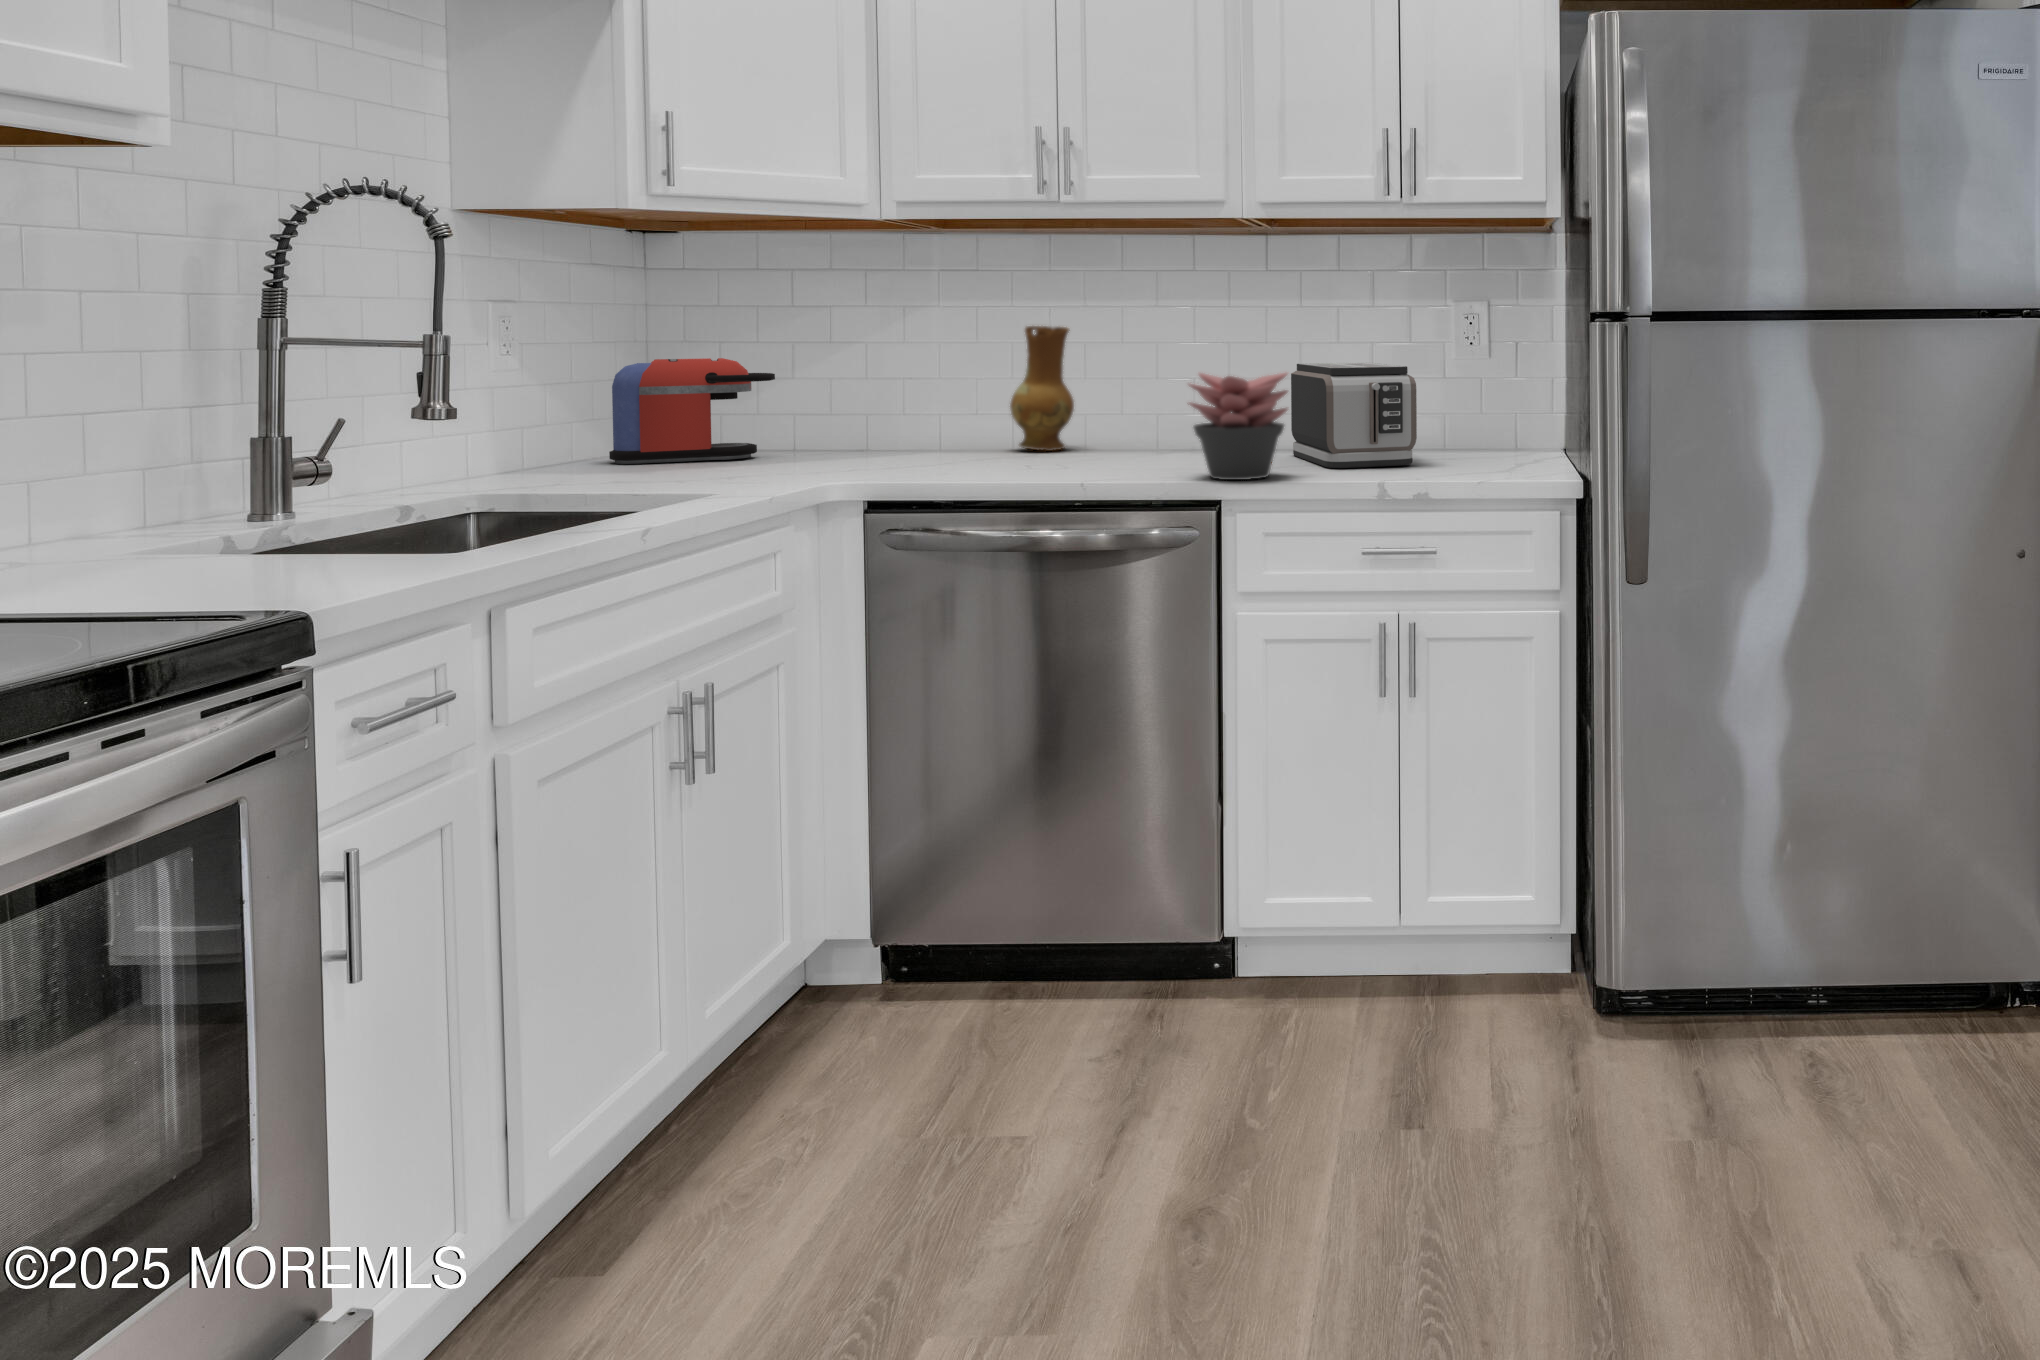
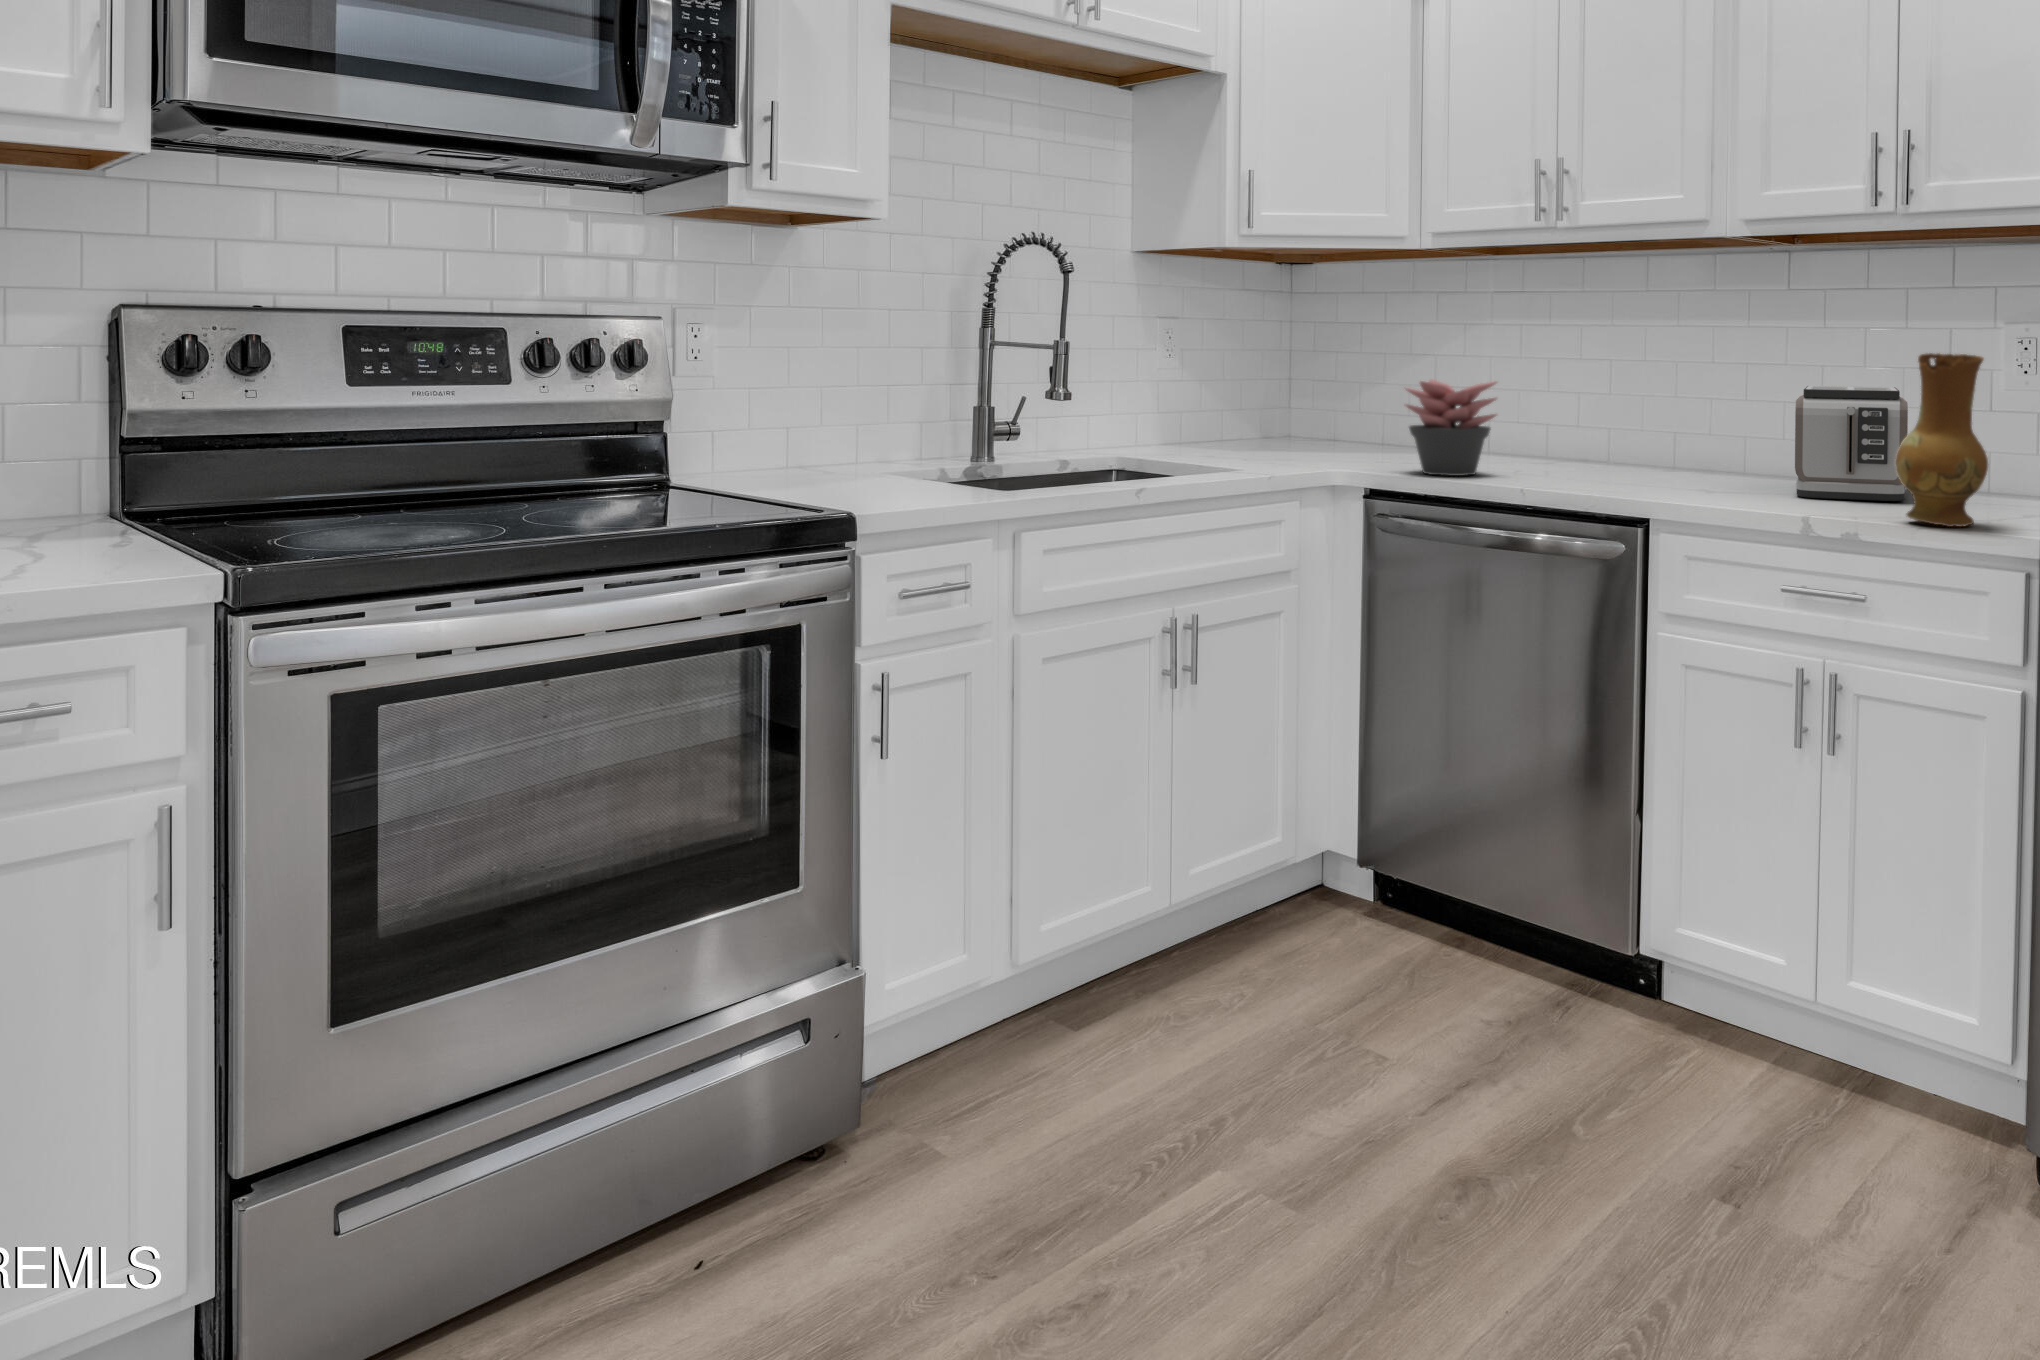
ceramic jug: present [1010,326,1074,451] -> present [1896,353,1988,527]
coffee maker: present [609,358,775,464] -> none [1238,367,1356,451]
succulent plant: present [1189,373,1288,480] -> present [1405,379,1497,476]

